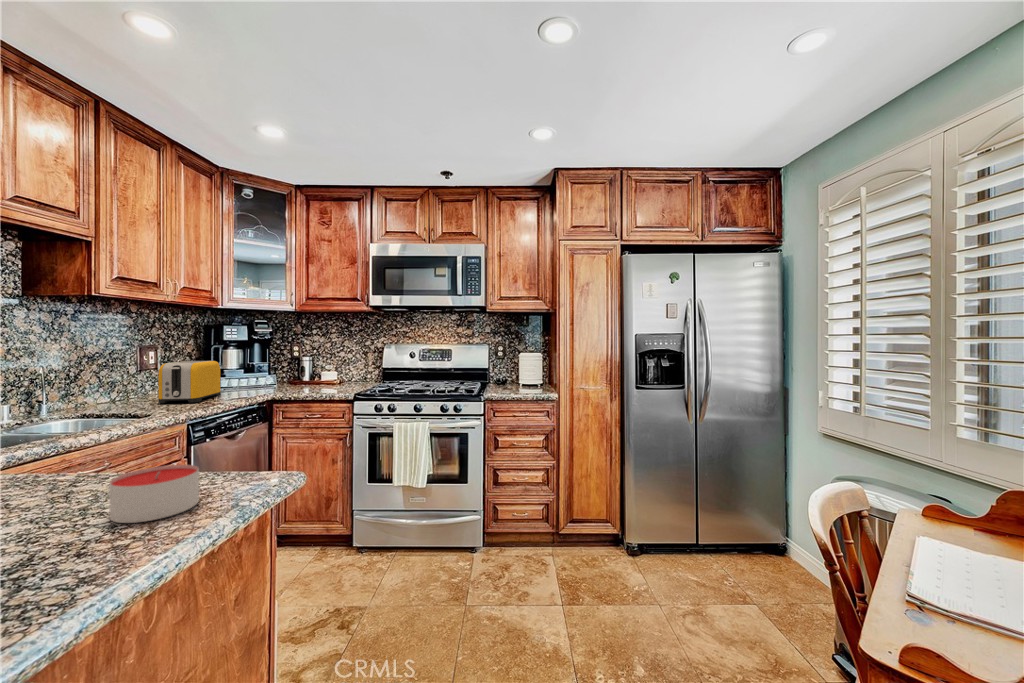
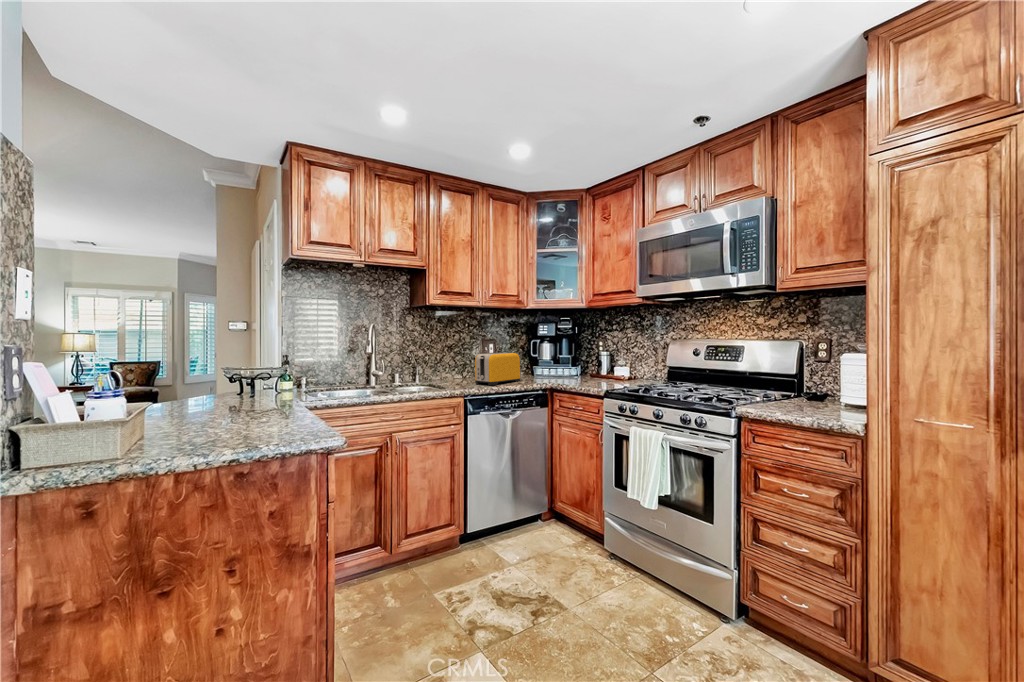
candle: present [109,465,199,523] -> none [219,419,267,449]

